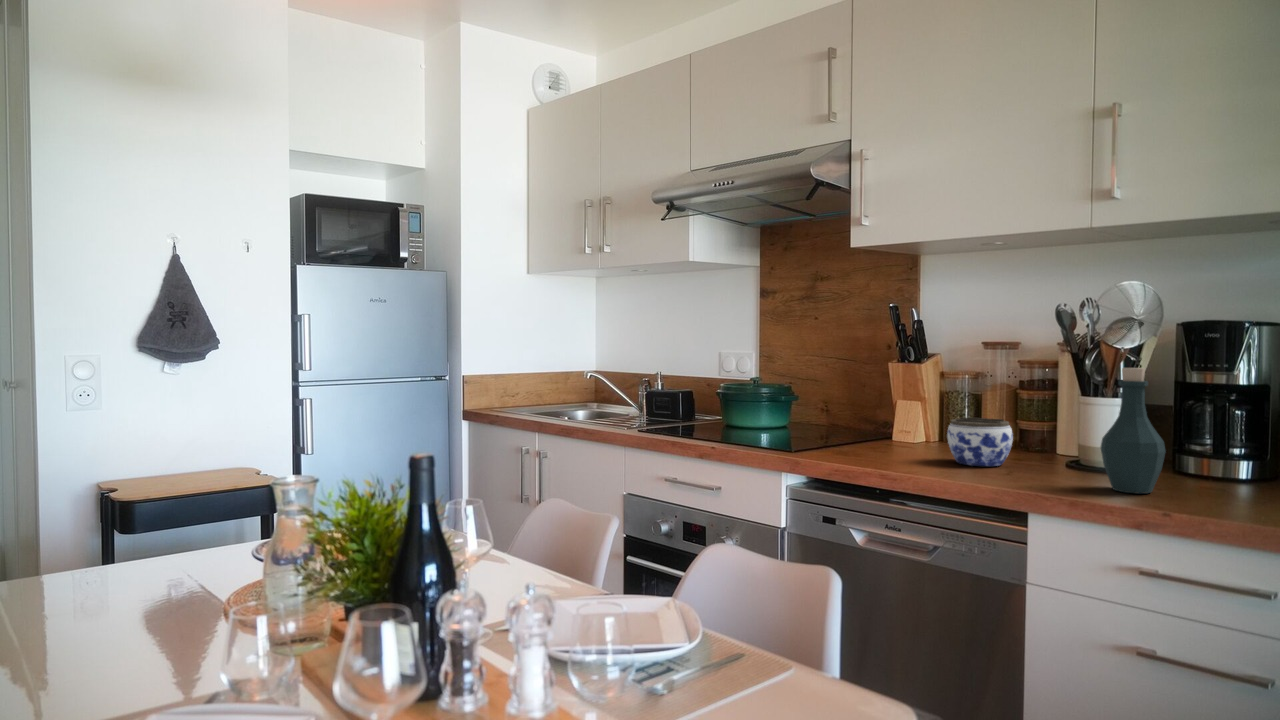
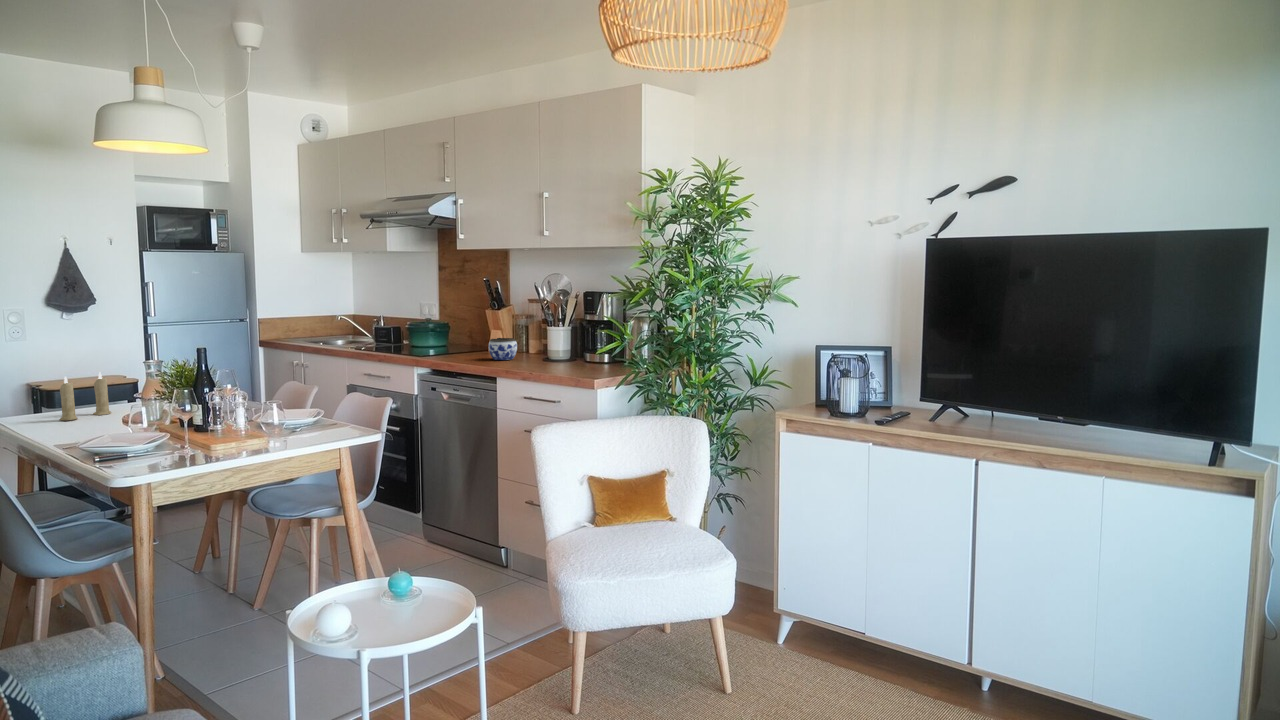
bottle: present [1101,368,1166,494] -> none [525,315,549,367]
candle: none [79,484,201,609] -> present [59,373,111,421]

